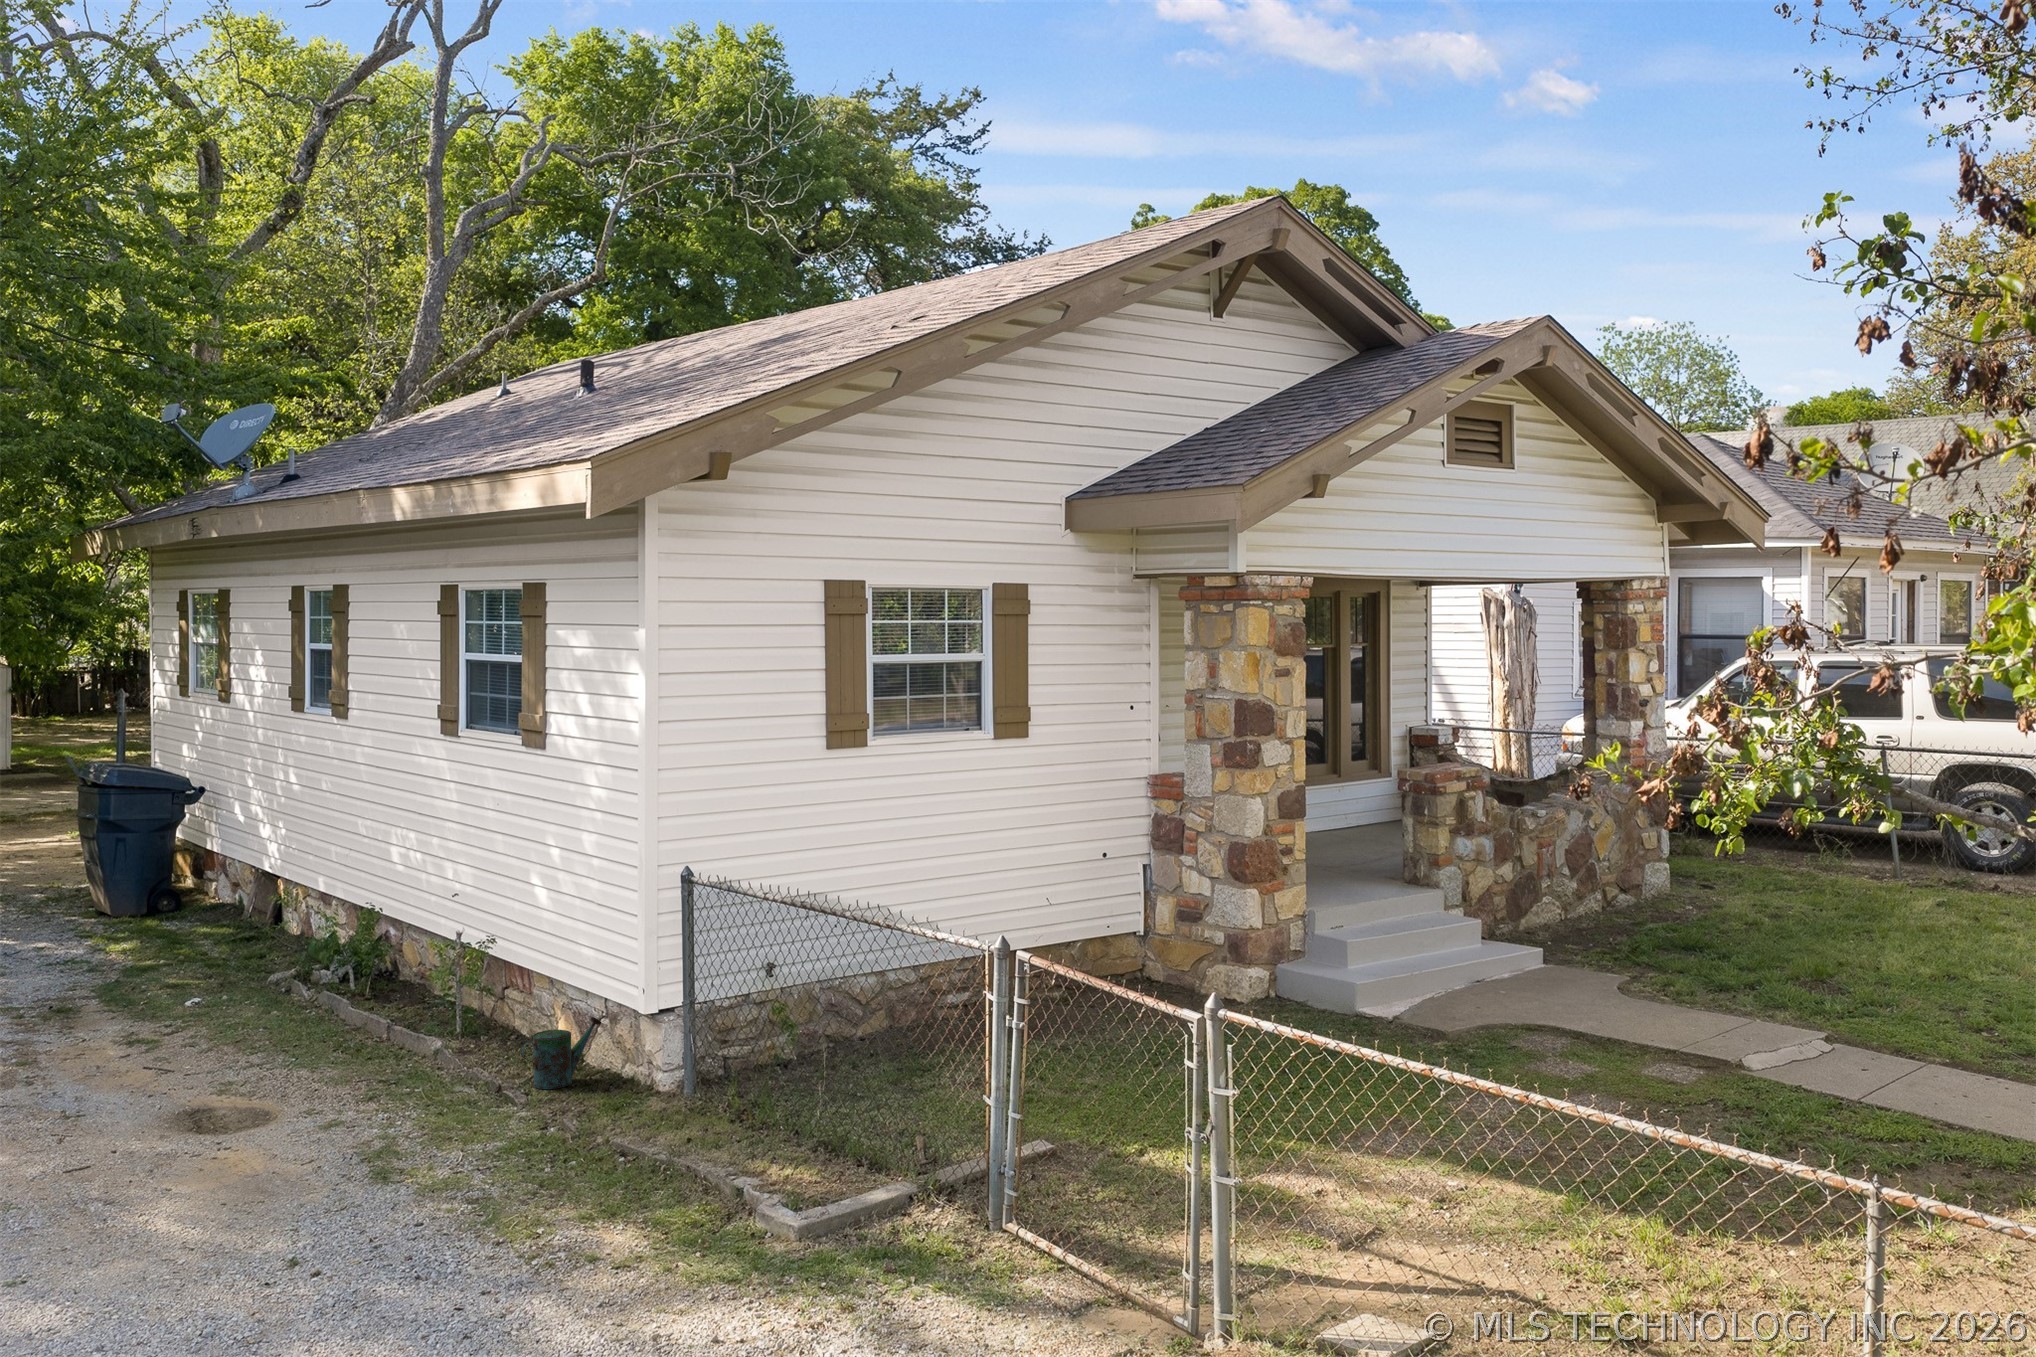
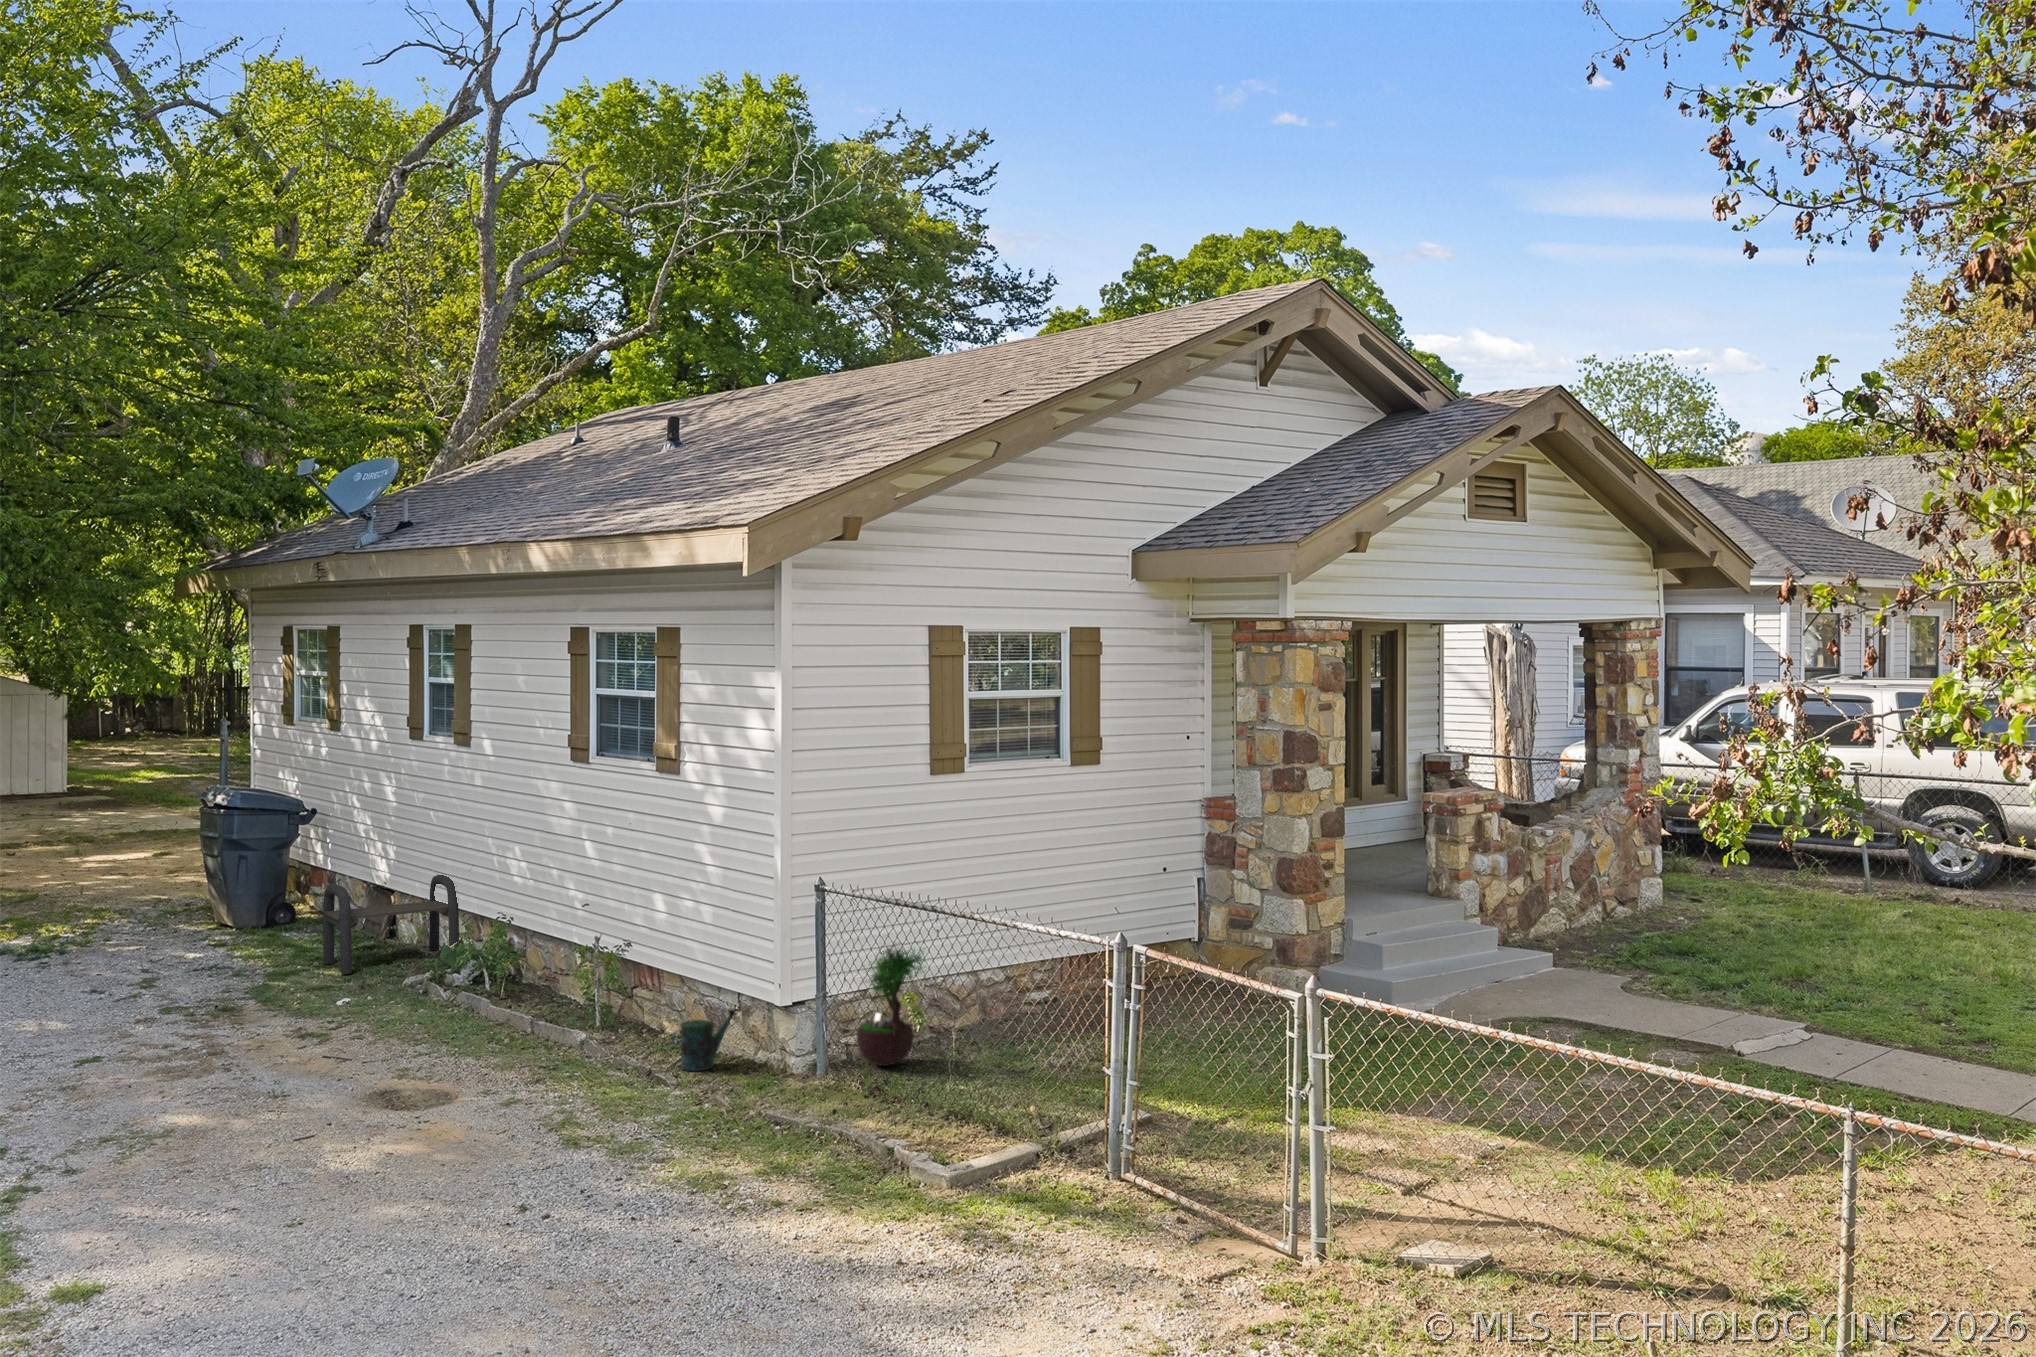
bench: none [192,858,343,968] -> present [323,874,459,974]
potted tree: none [733,935,818,1083] -> present [856,942,924,1066]

